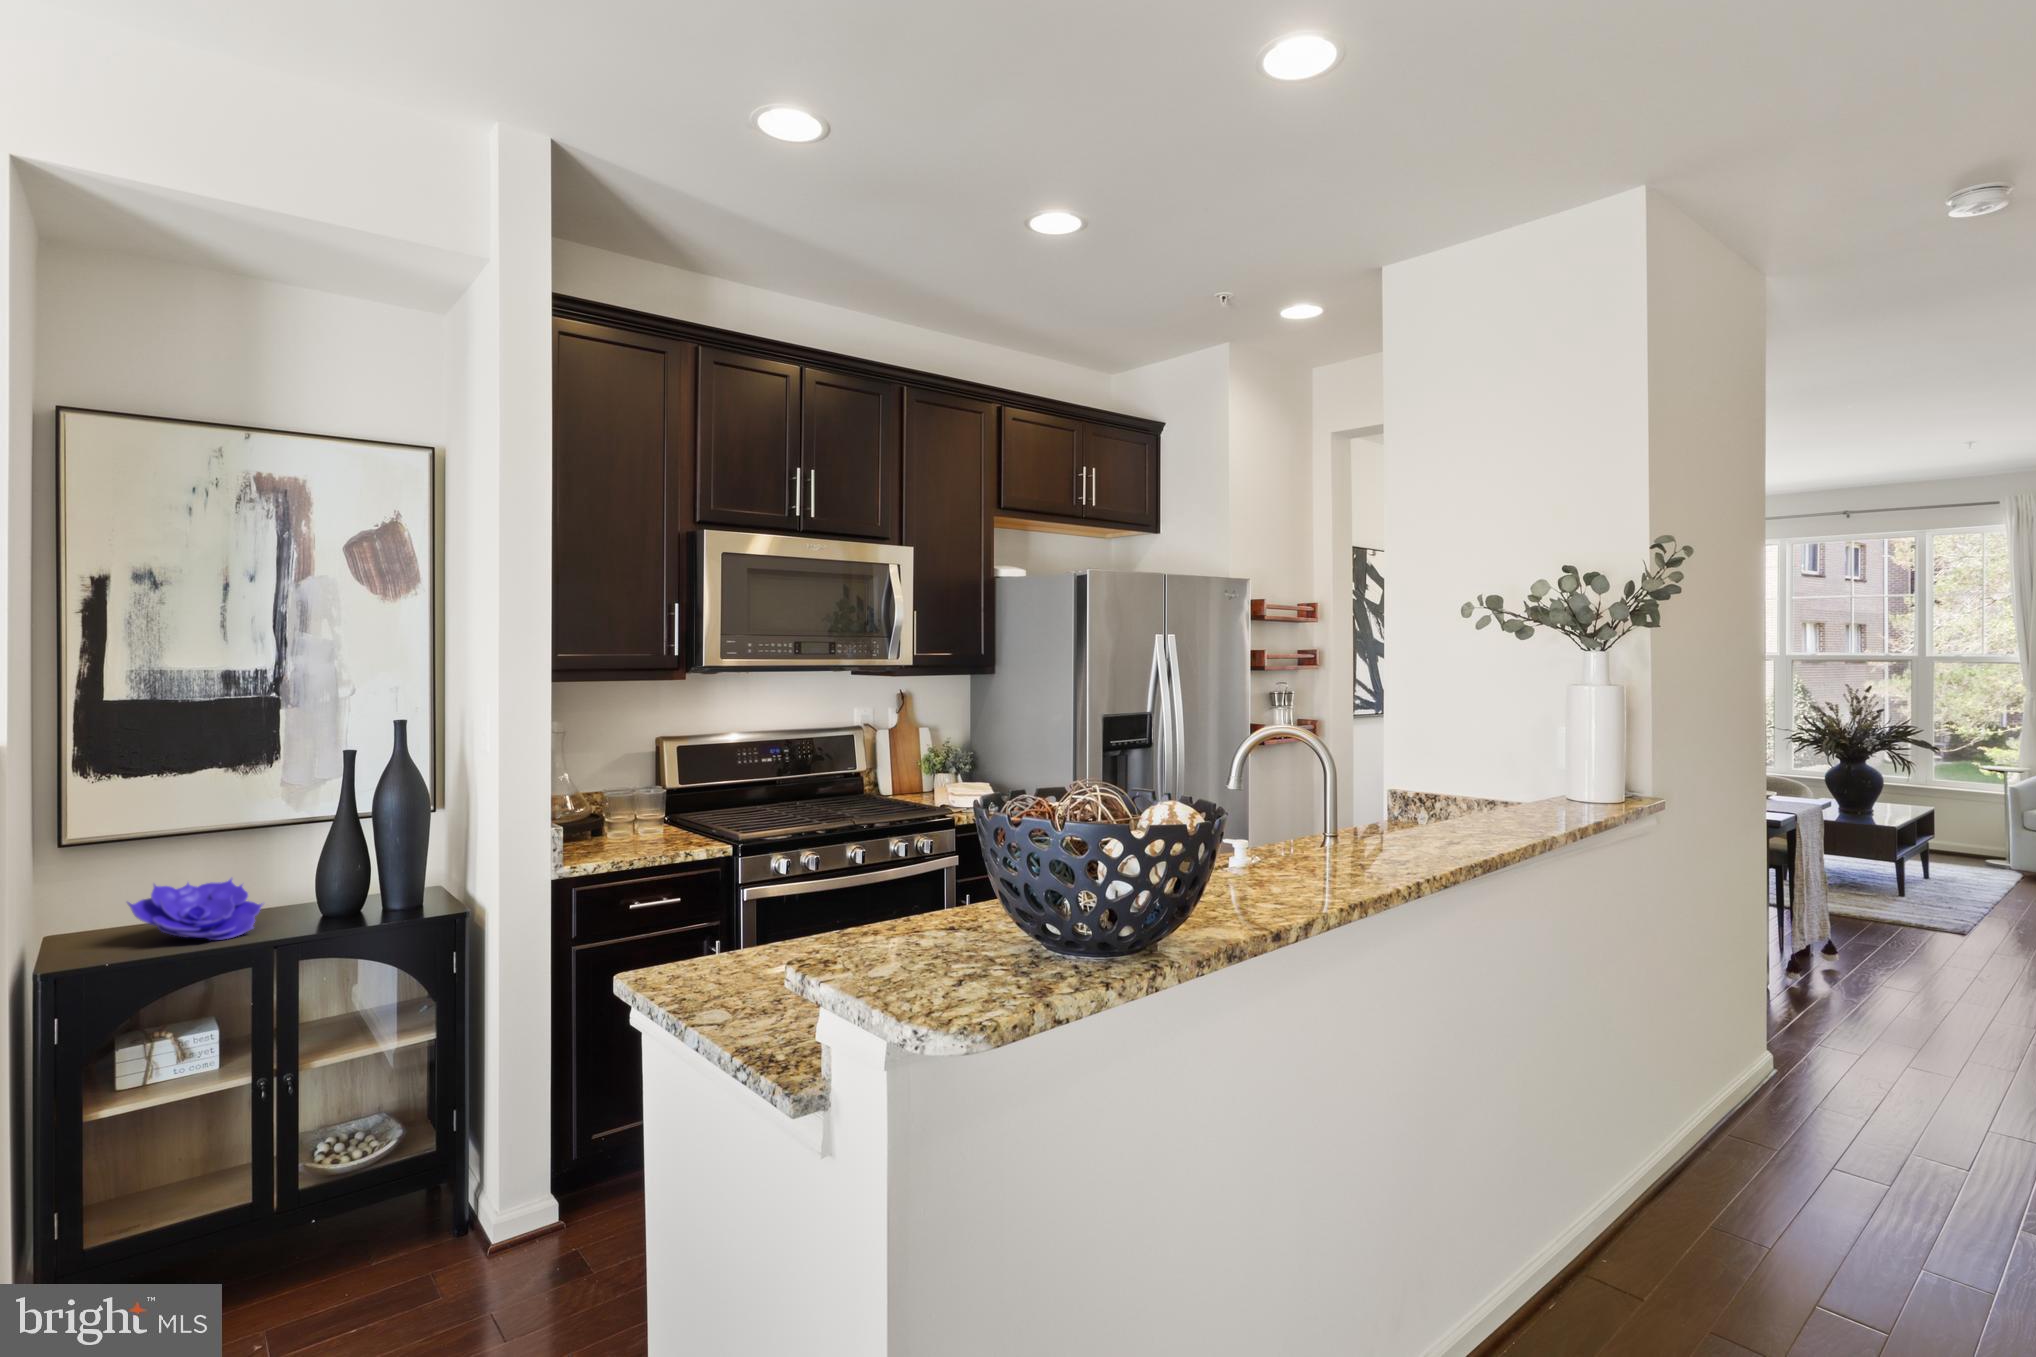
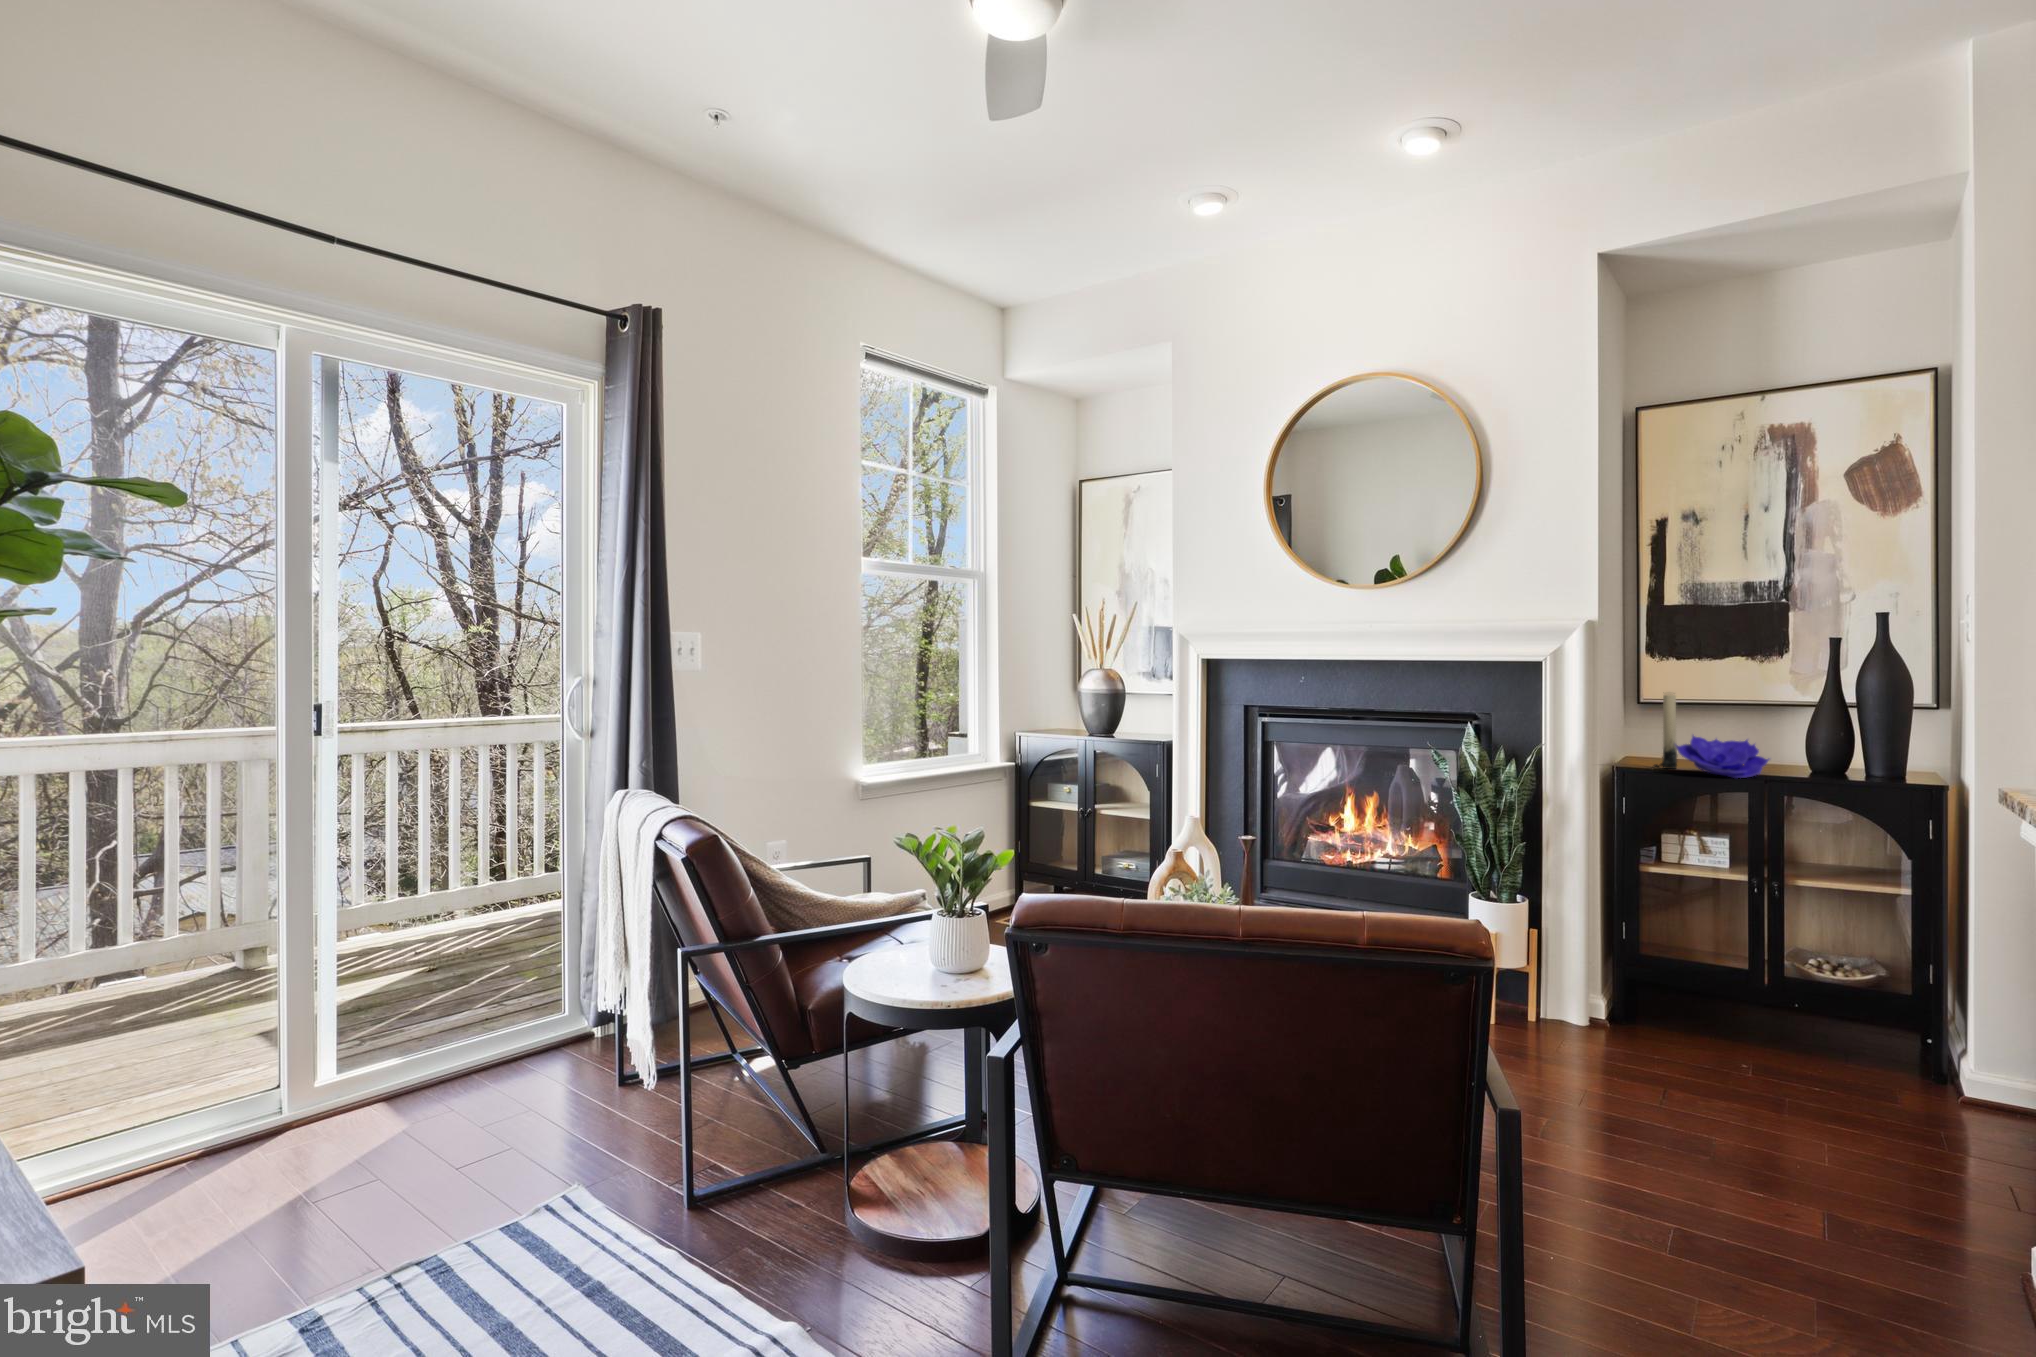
candle: none [89,823,129,935] -> present [1653,692,1677,769]

